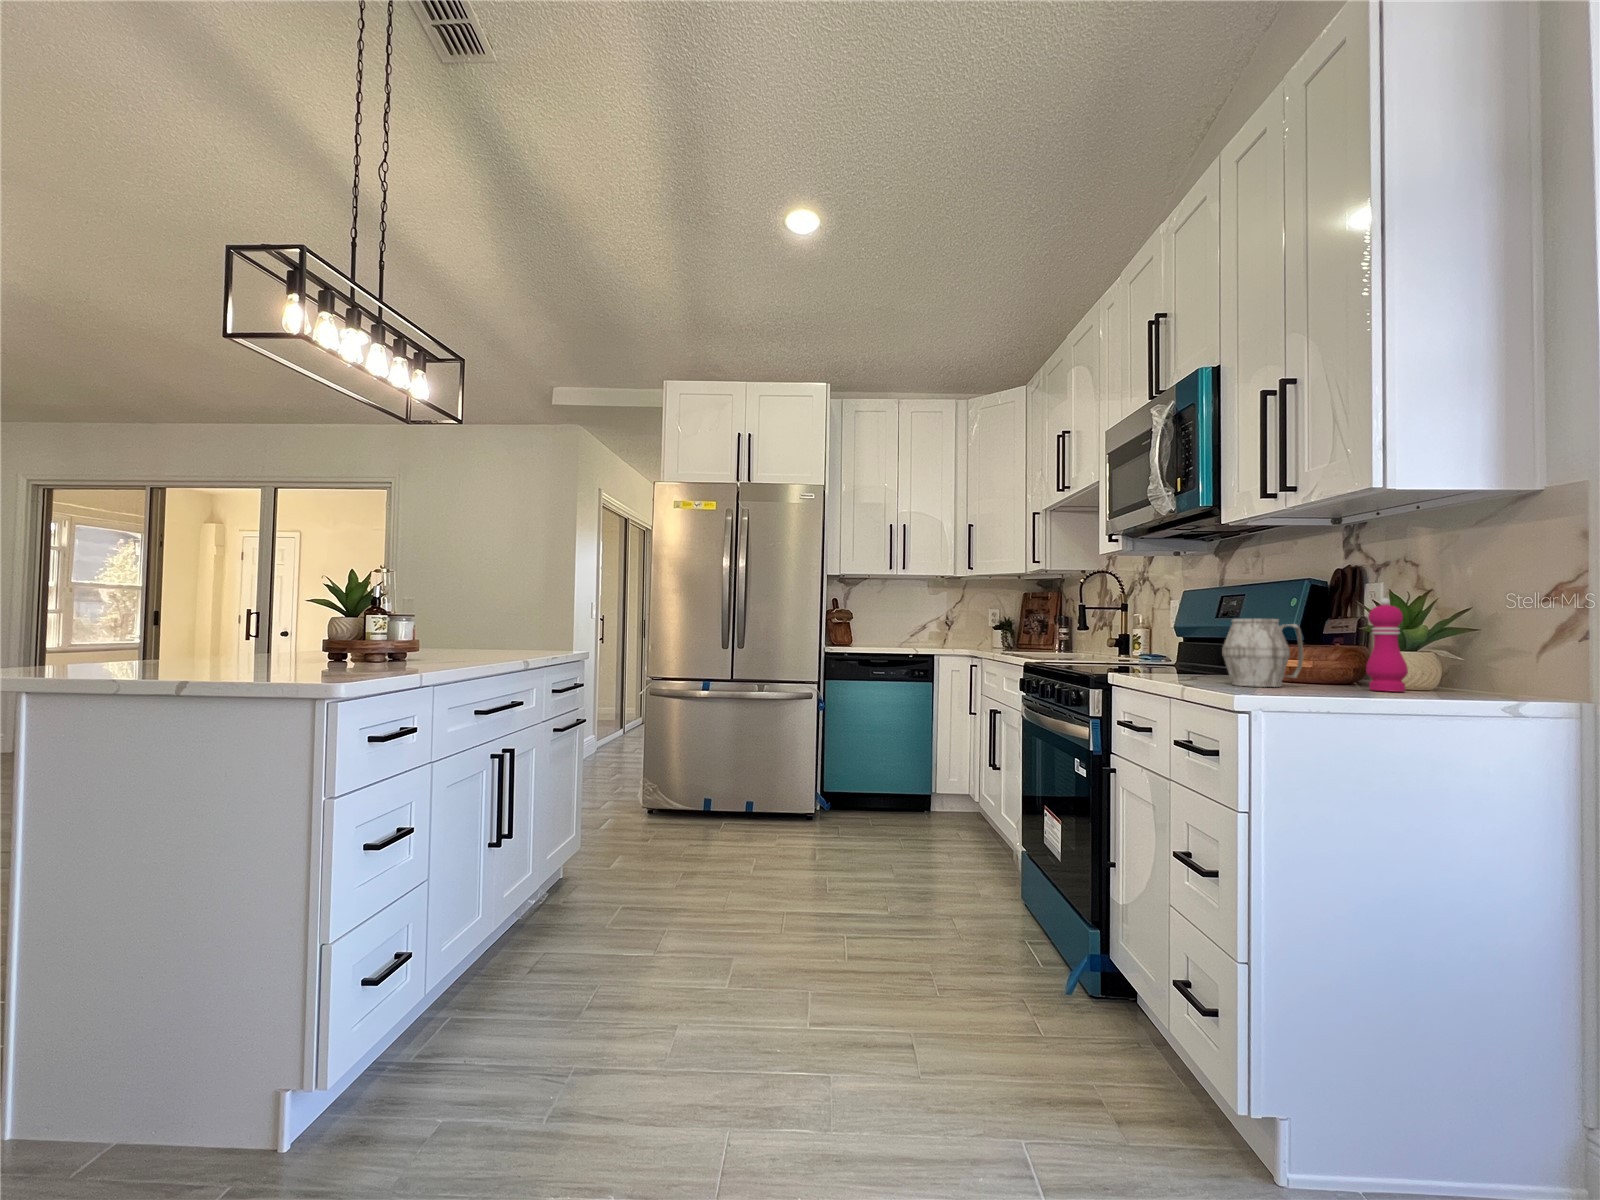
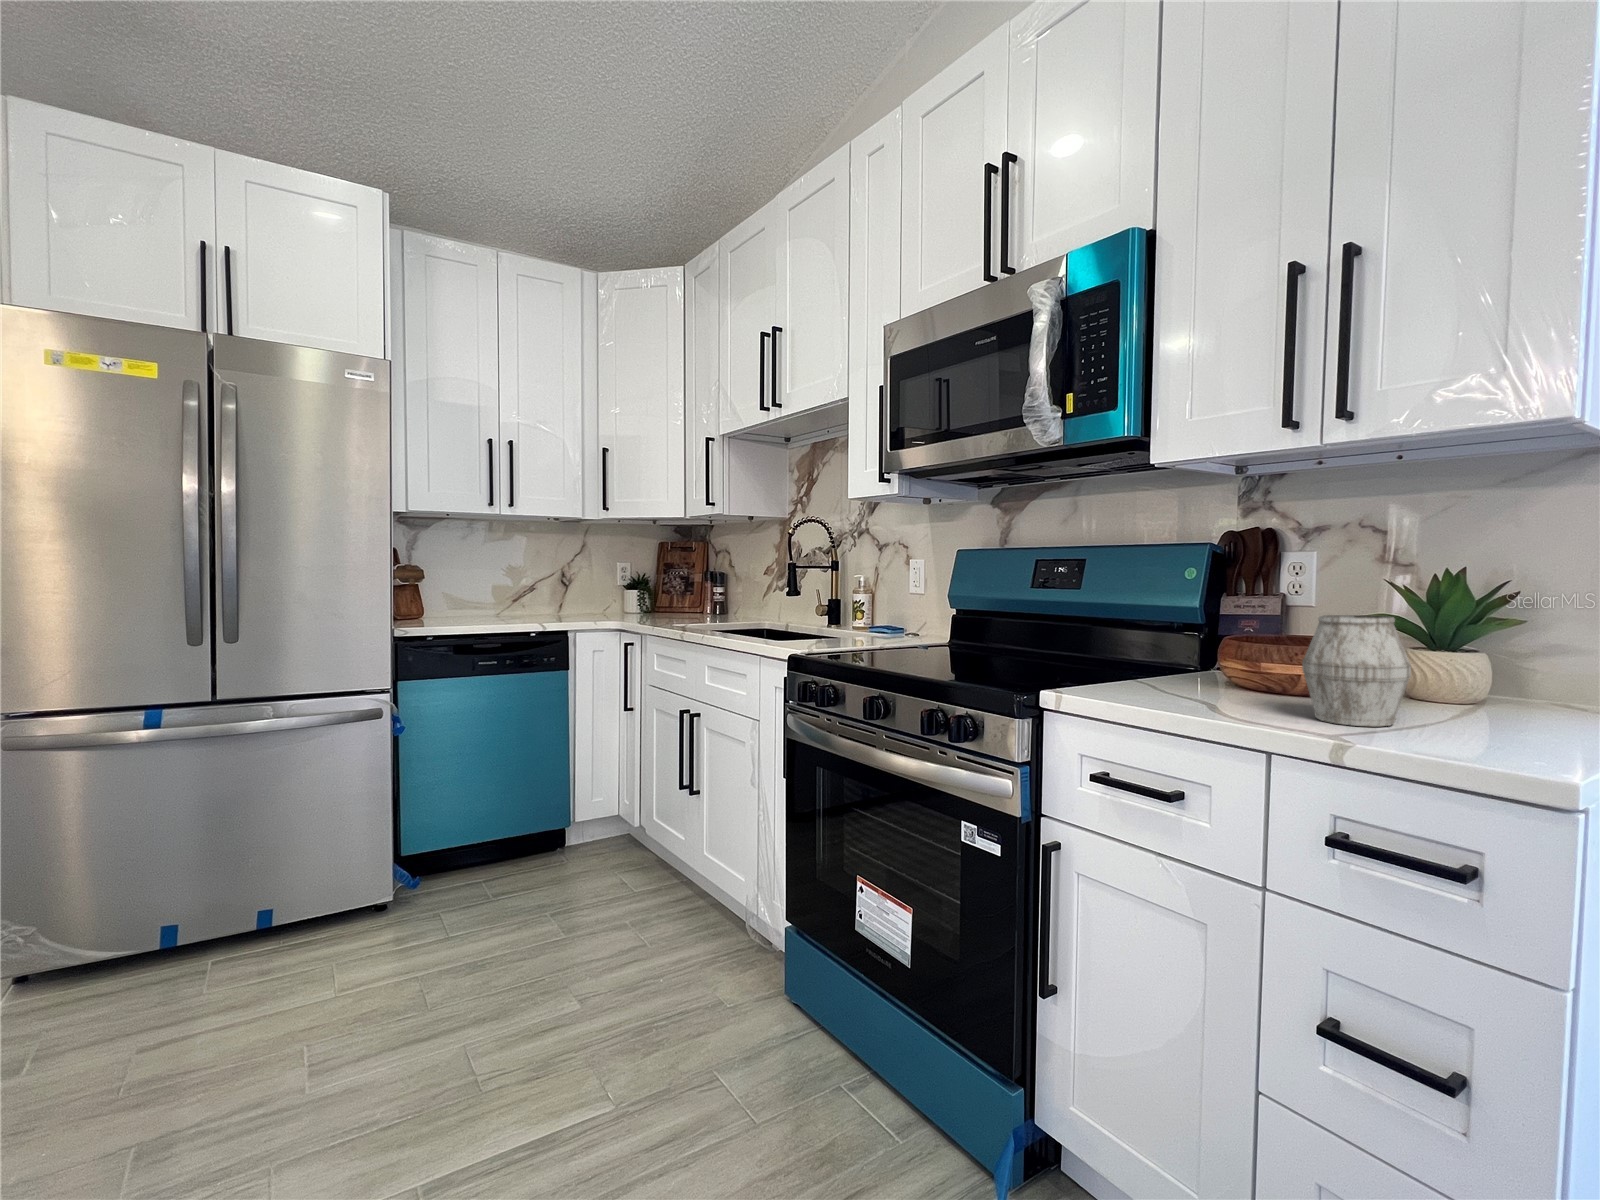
pepper mill: present [1366,598,1408,692] -> none [1449,582,1511,716]

